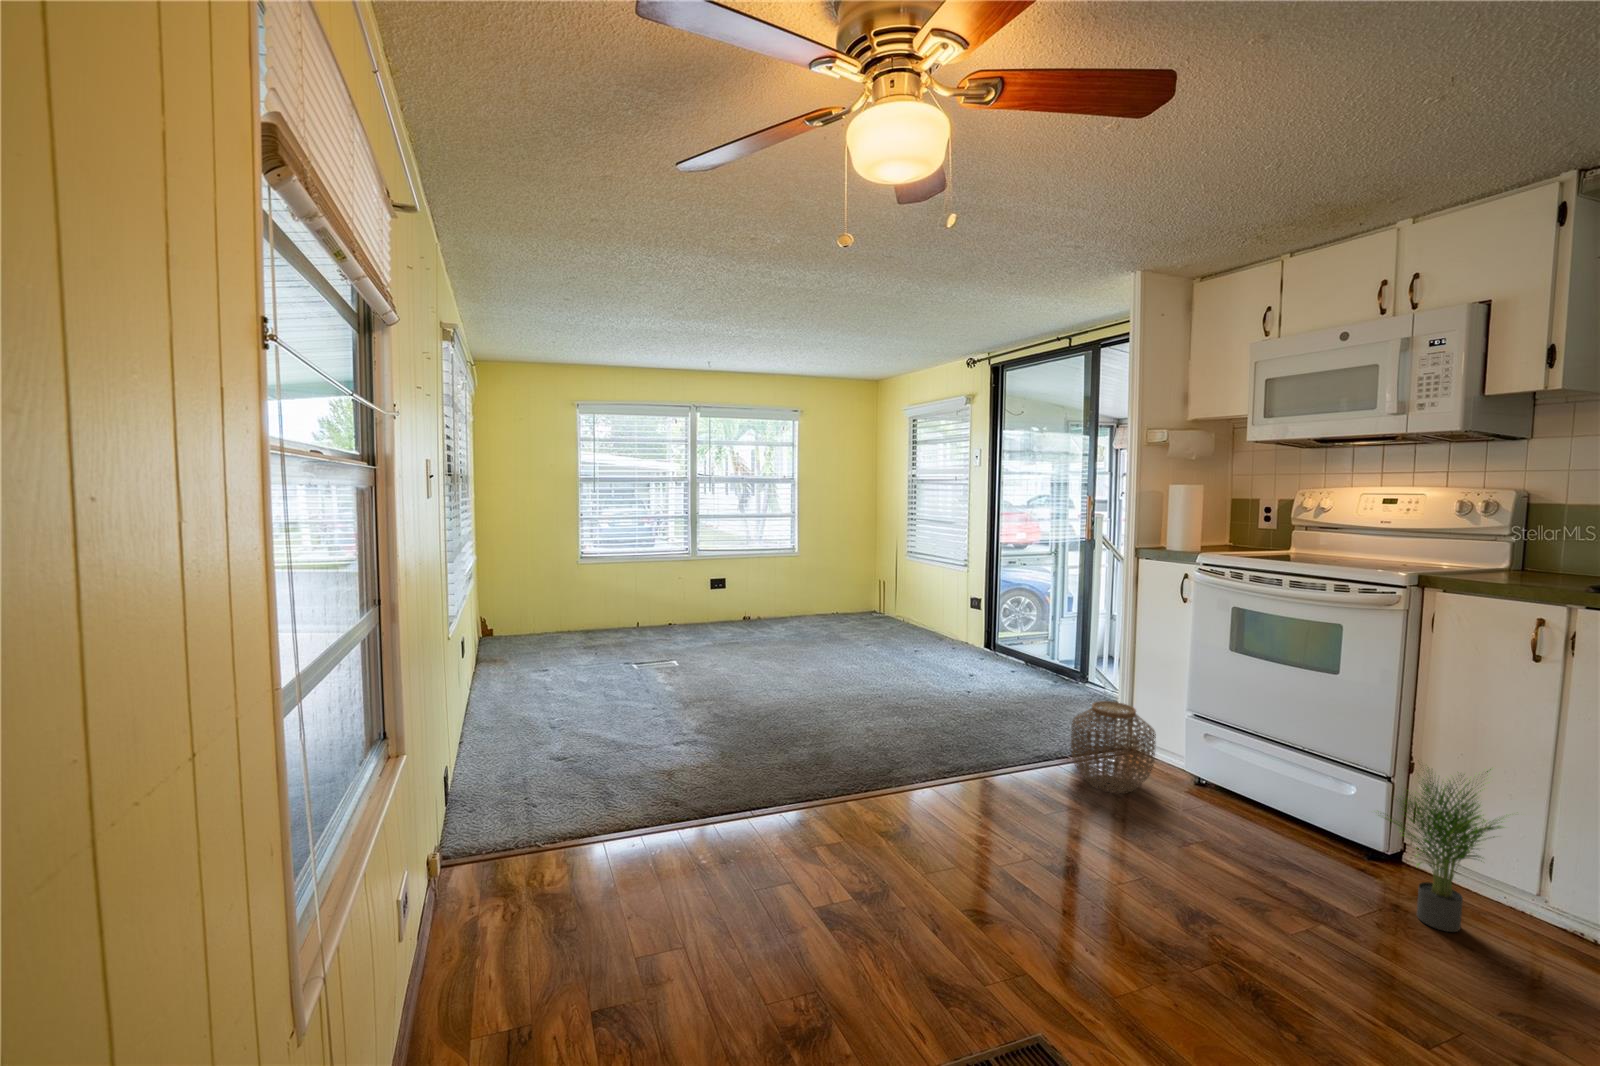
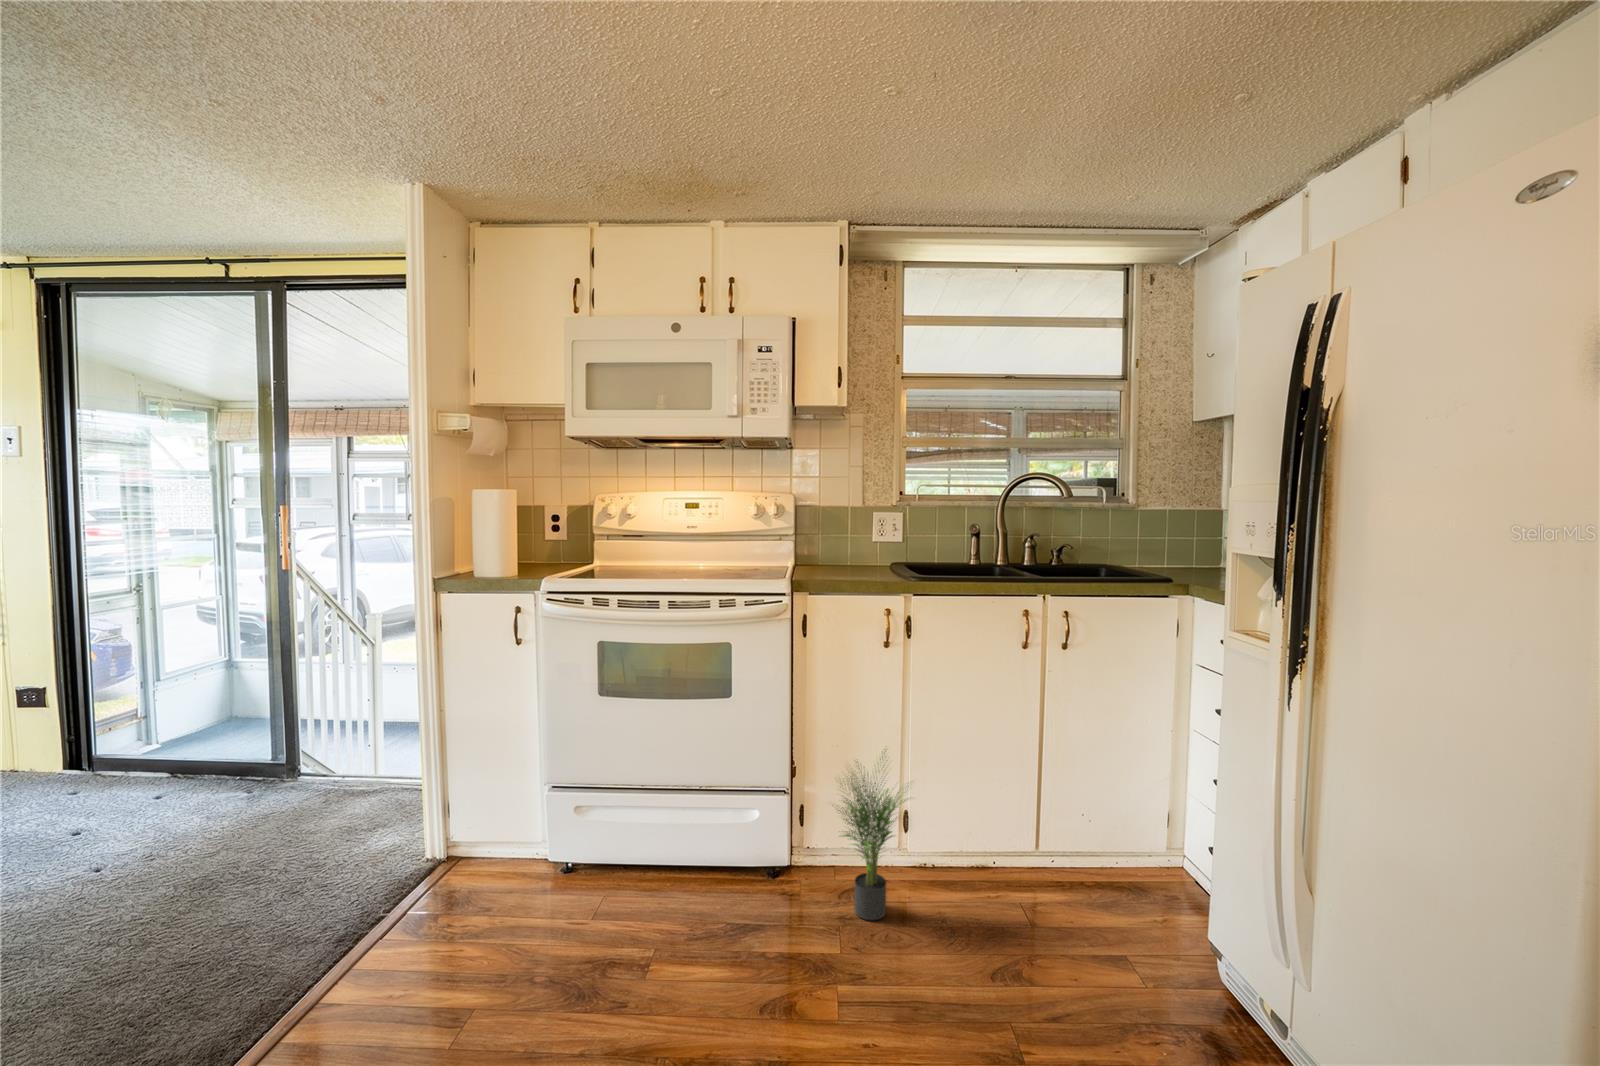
woven basket: present [1071,701,1156,793] -> none [418,825,553,986]

